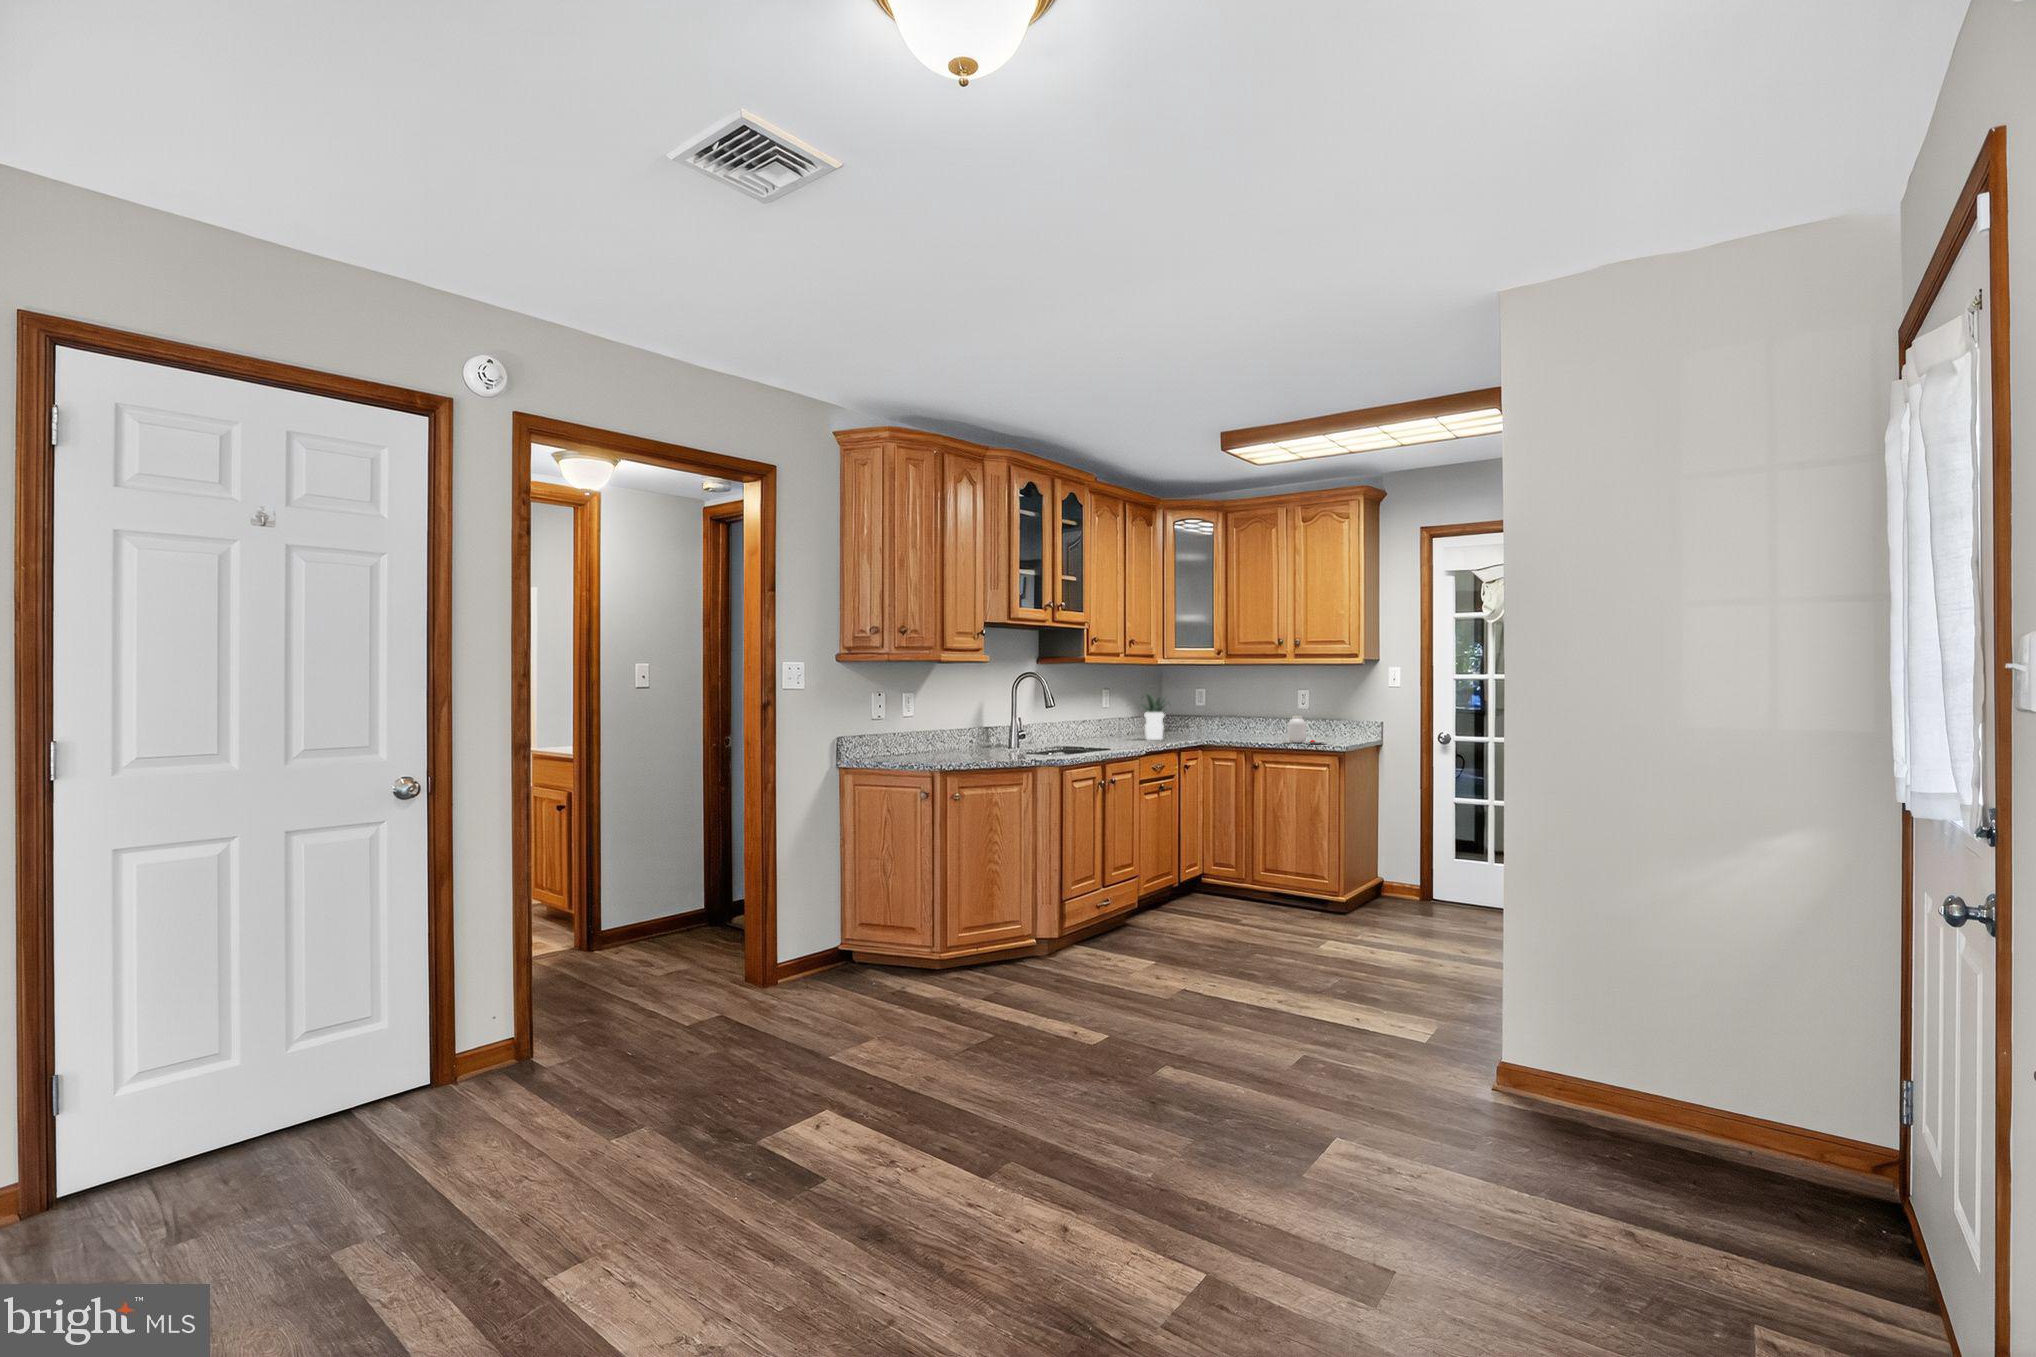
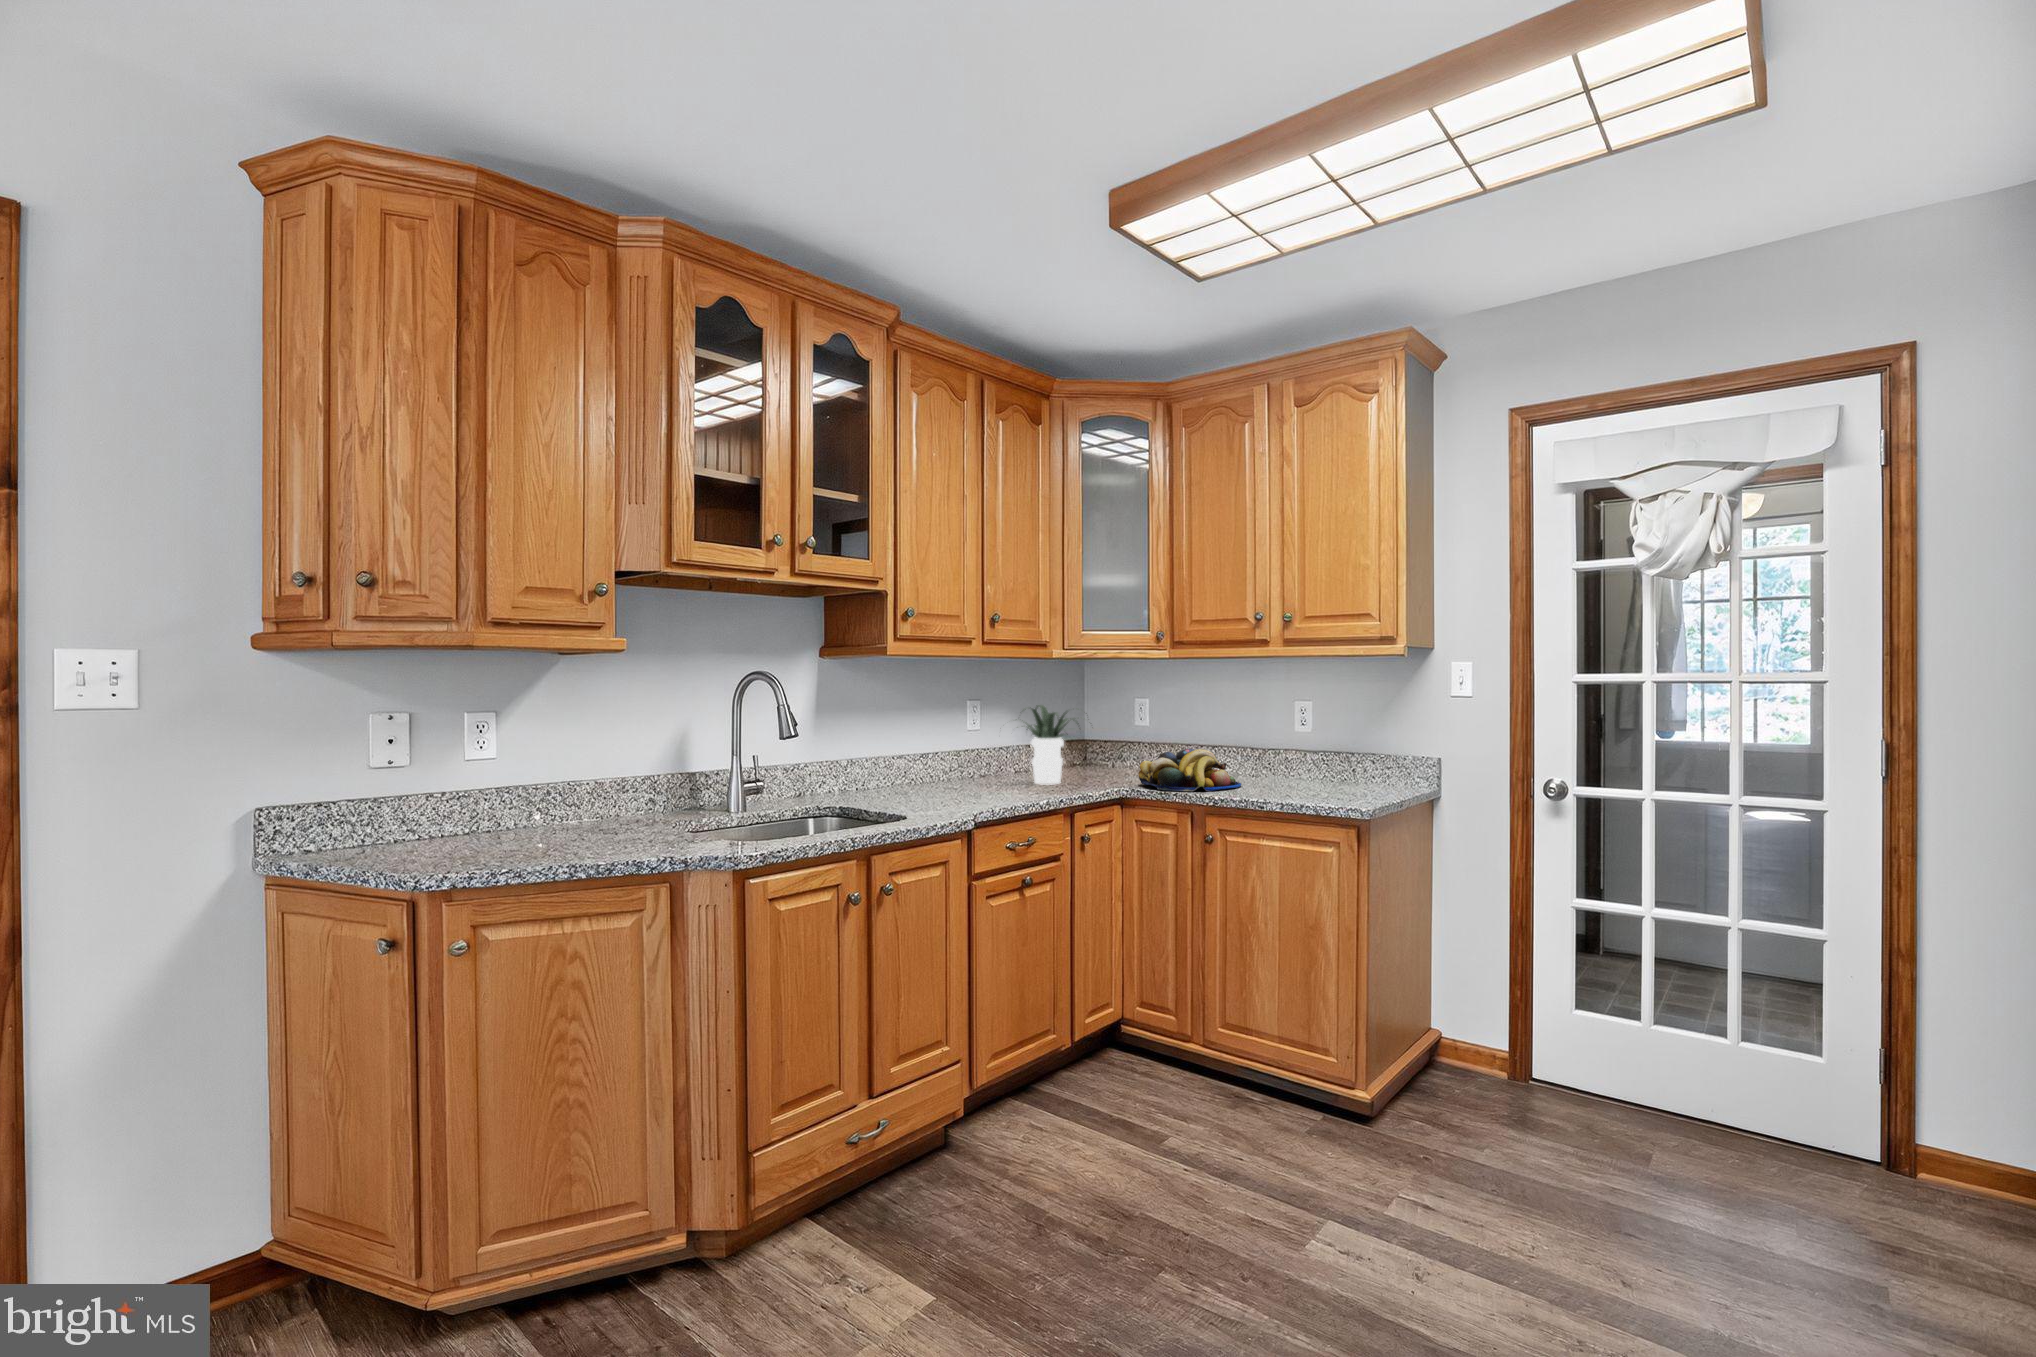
jar: present [1282,716,1327,744] -> none [1250,748,1334,802]
fruit bowl: none [1210,718,1271,741] -> present [1138,749,1241,791]

